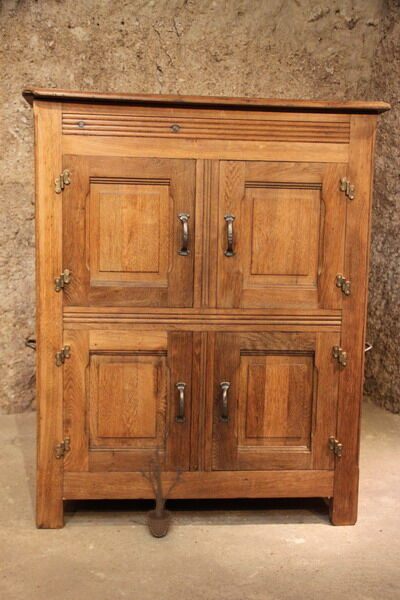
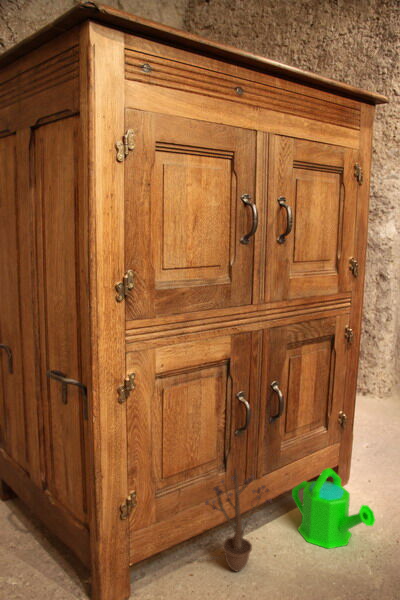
watering can: none [238,478,291,556] -> present [292,468,375,549]

